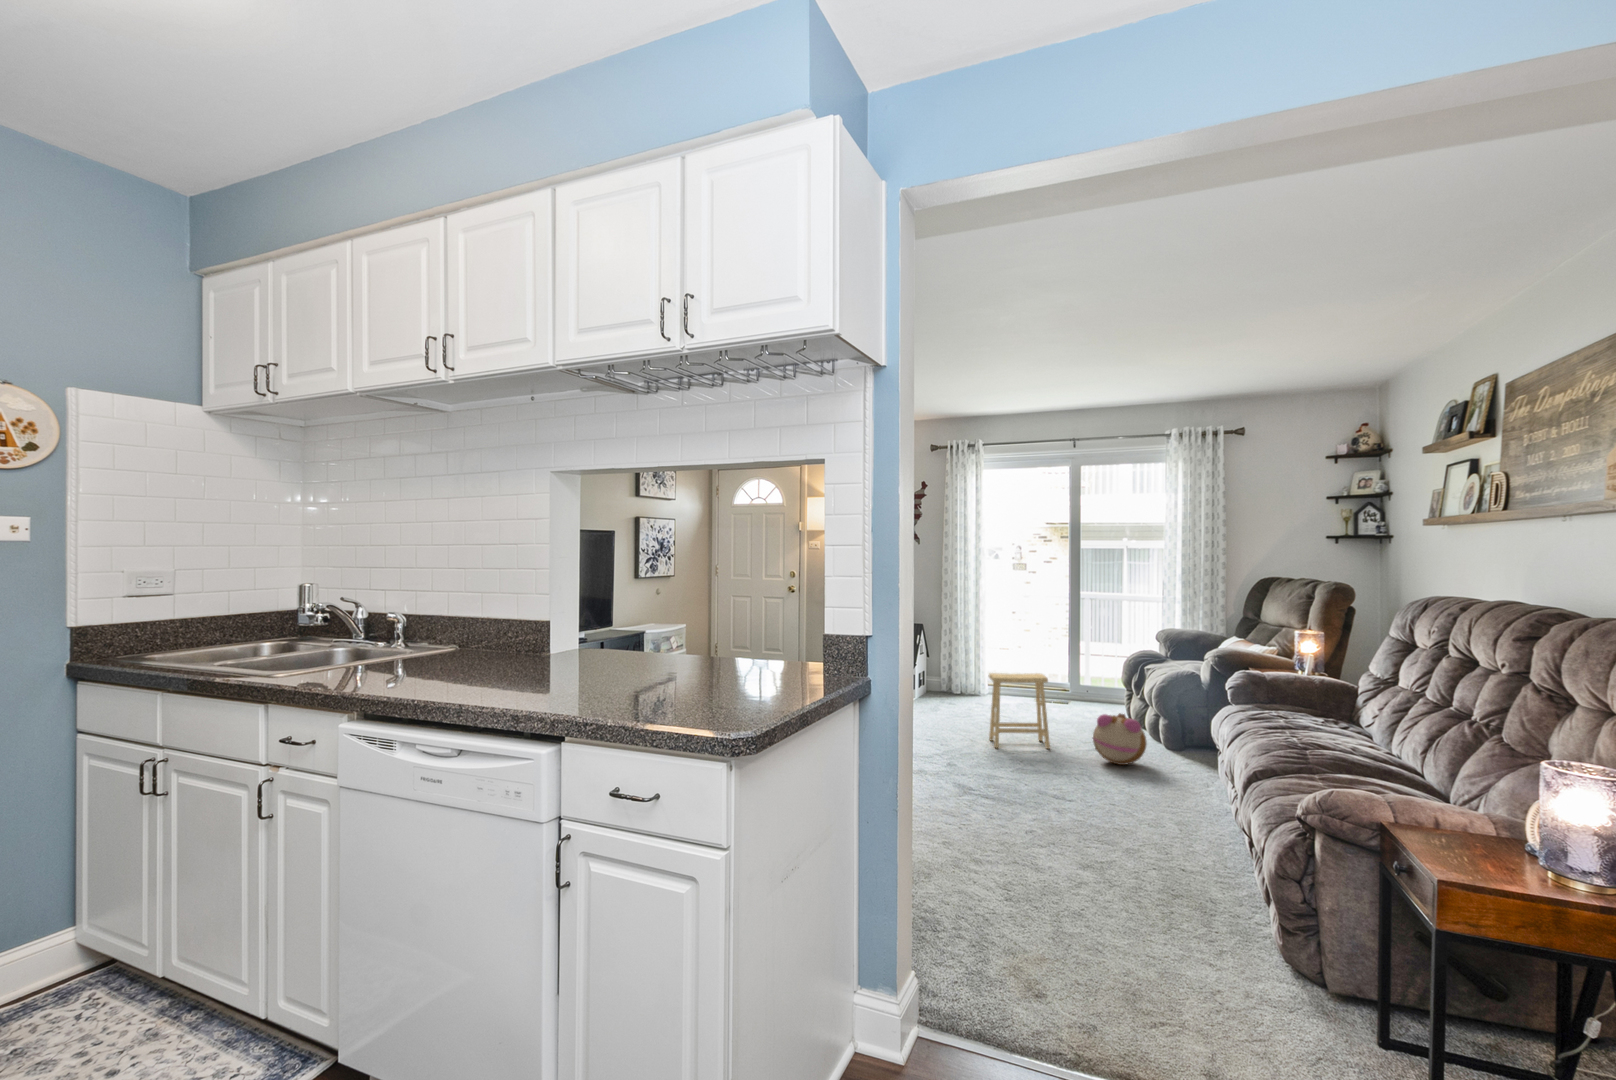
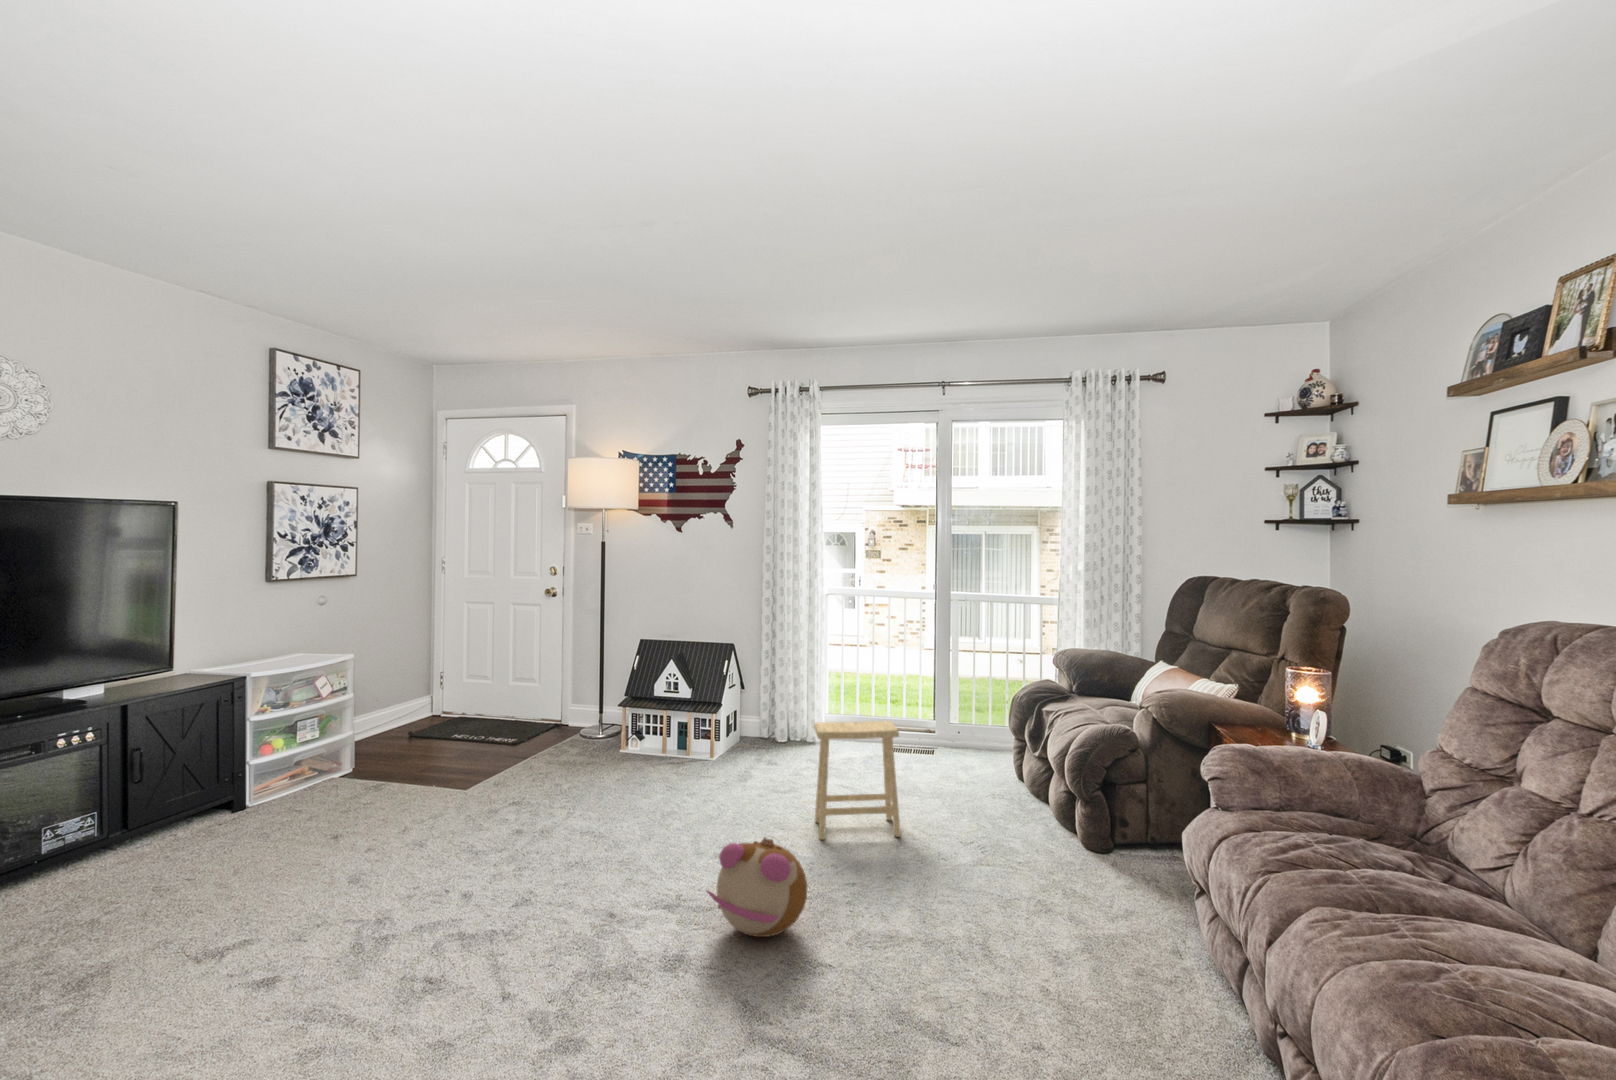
plush toy: present [1093,713,1147,765] -> present [707,838,807,937]

